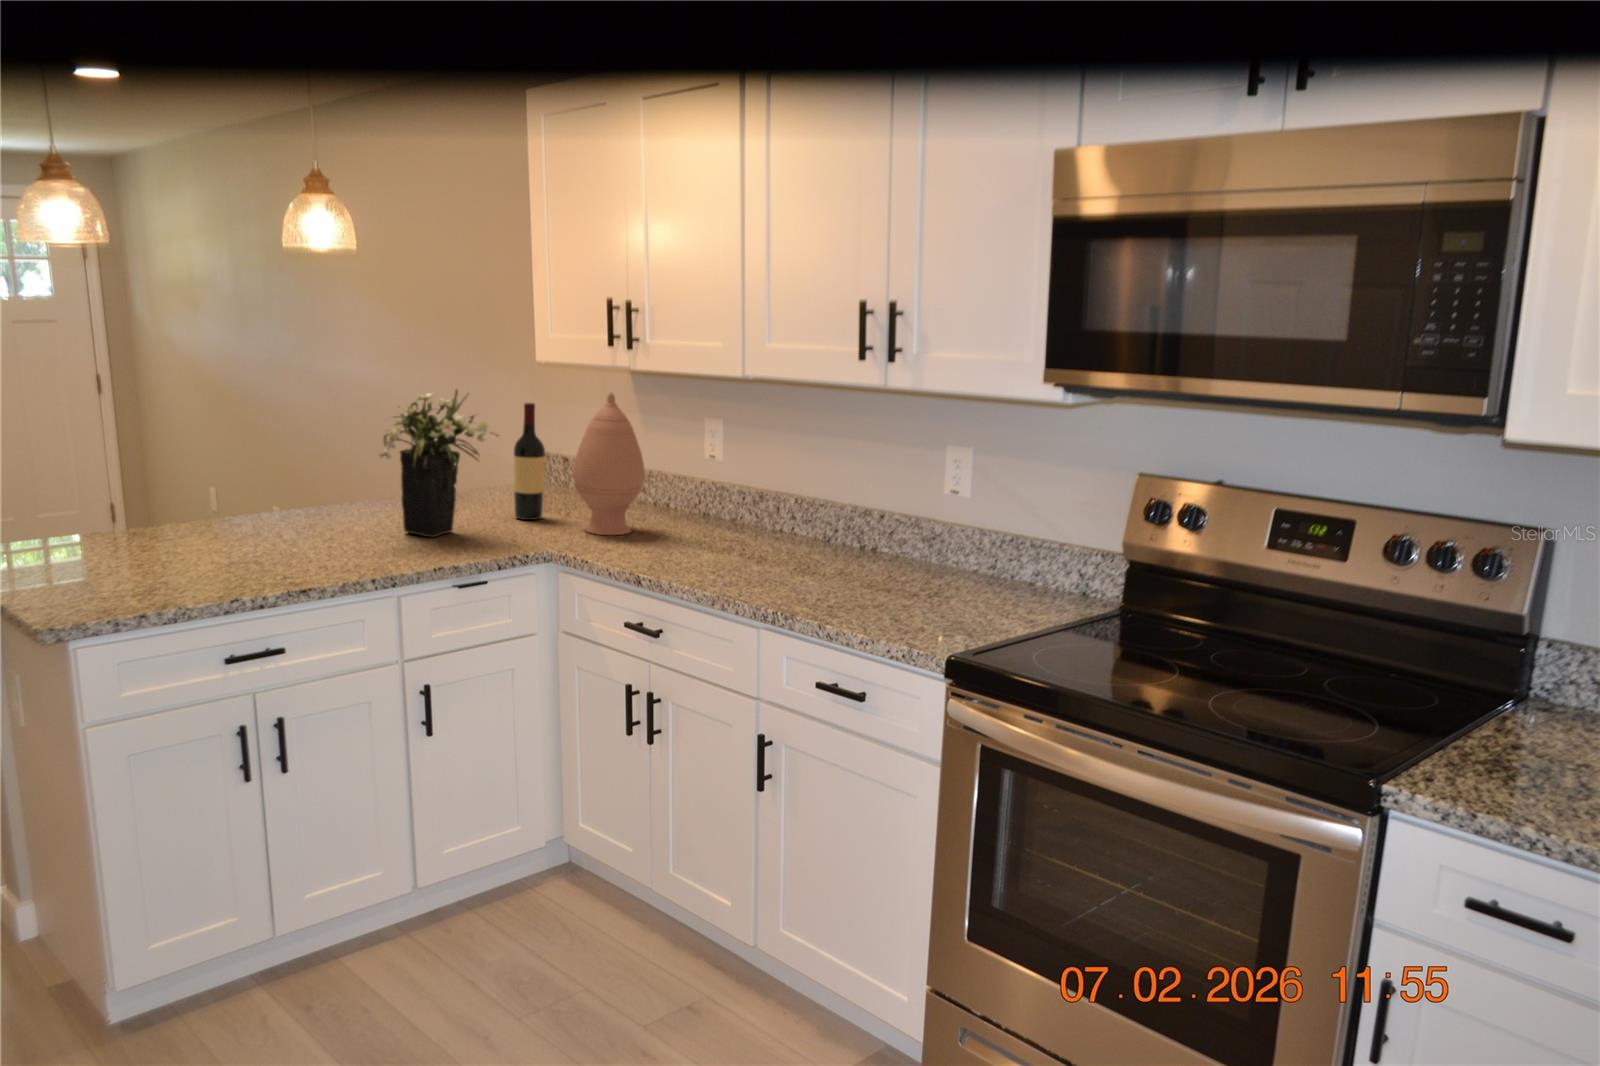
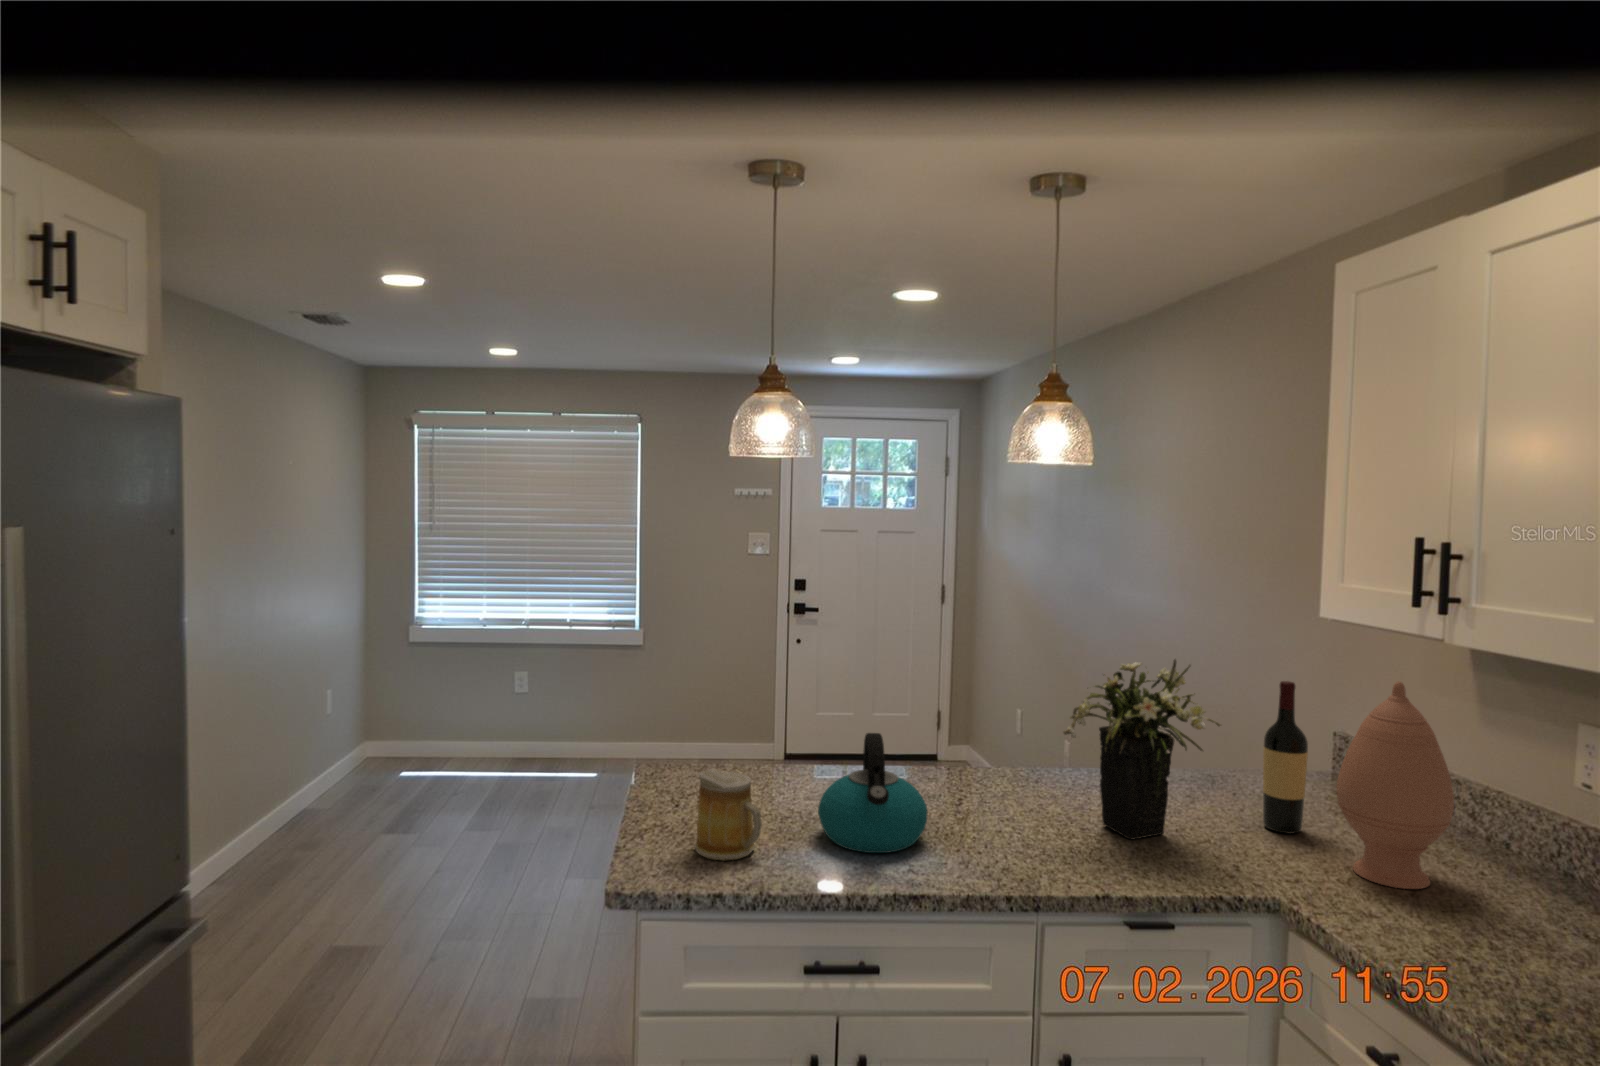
kettle: none [173,471,281,574] -> present [818,733,927,853]
mug: none [72,516,146,598] -> present [695,769,762,860]

